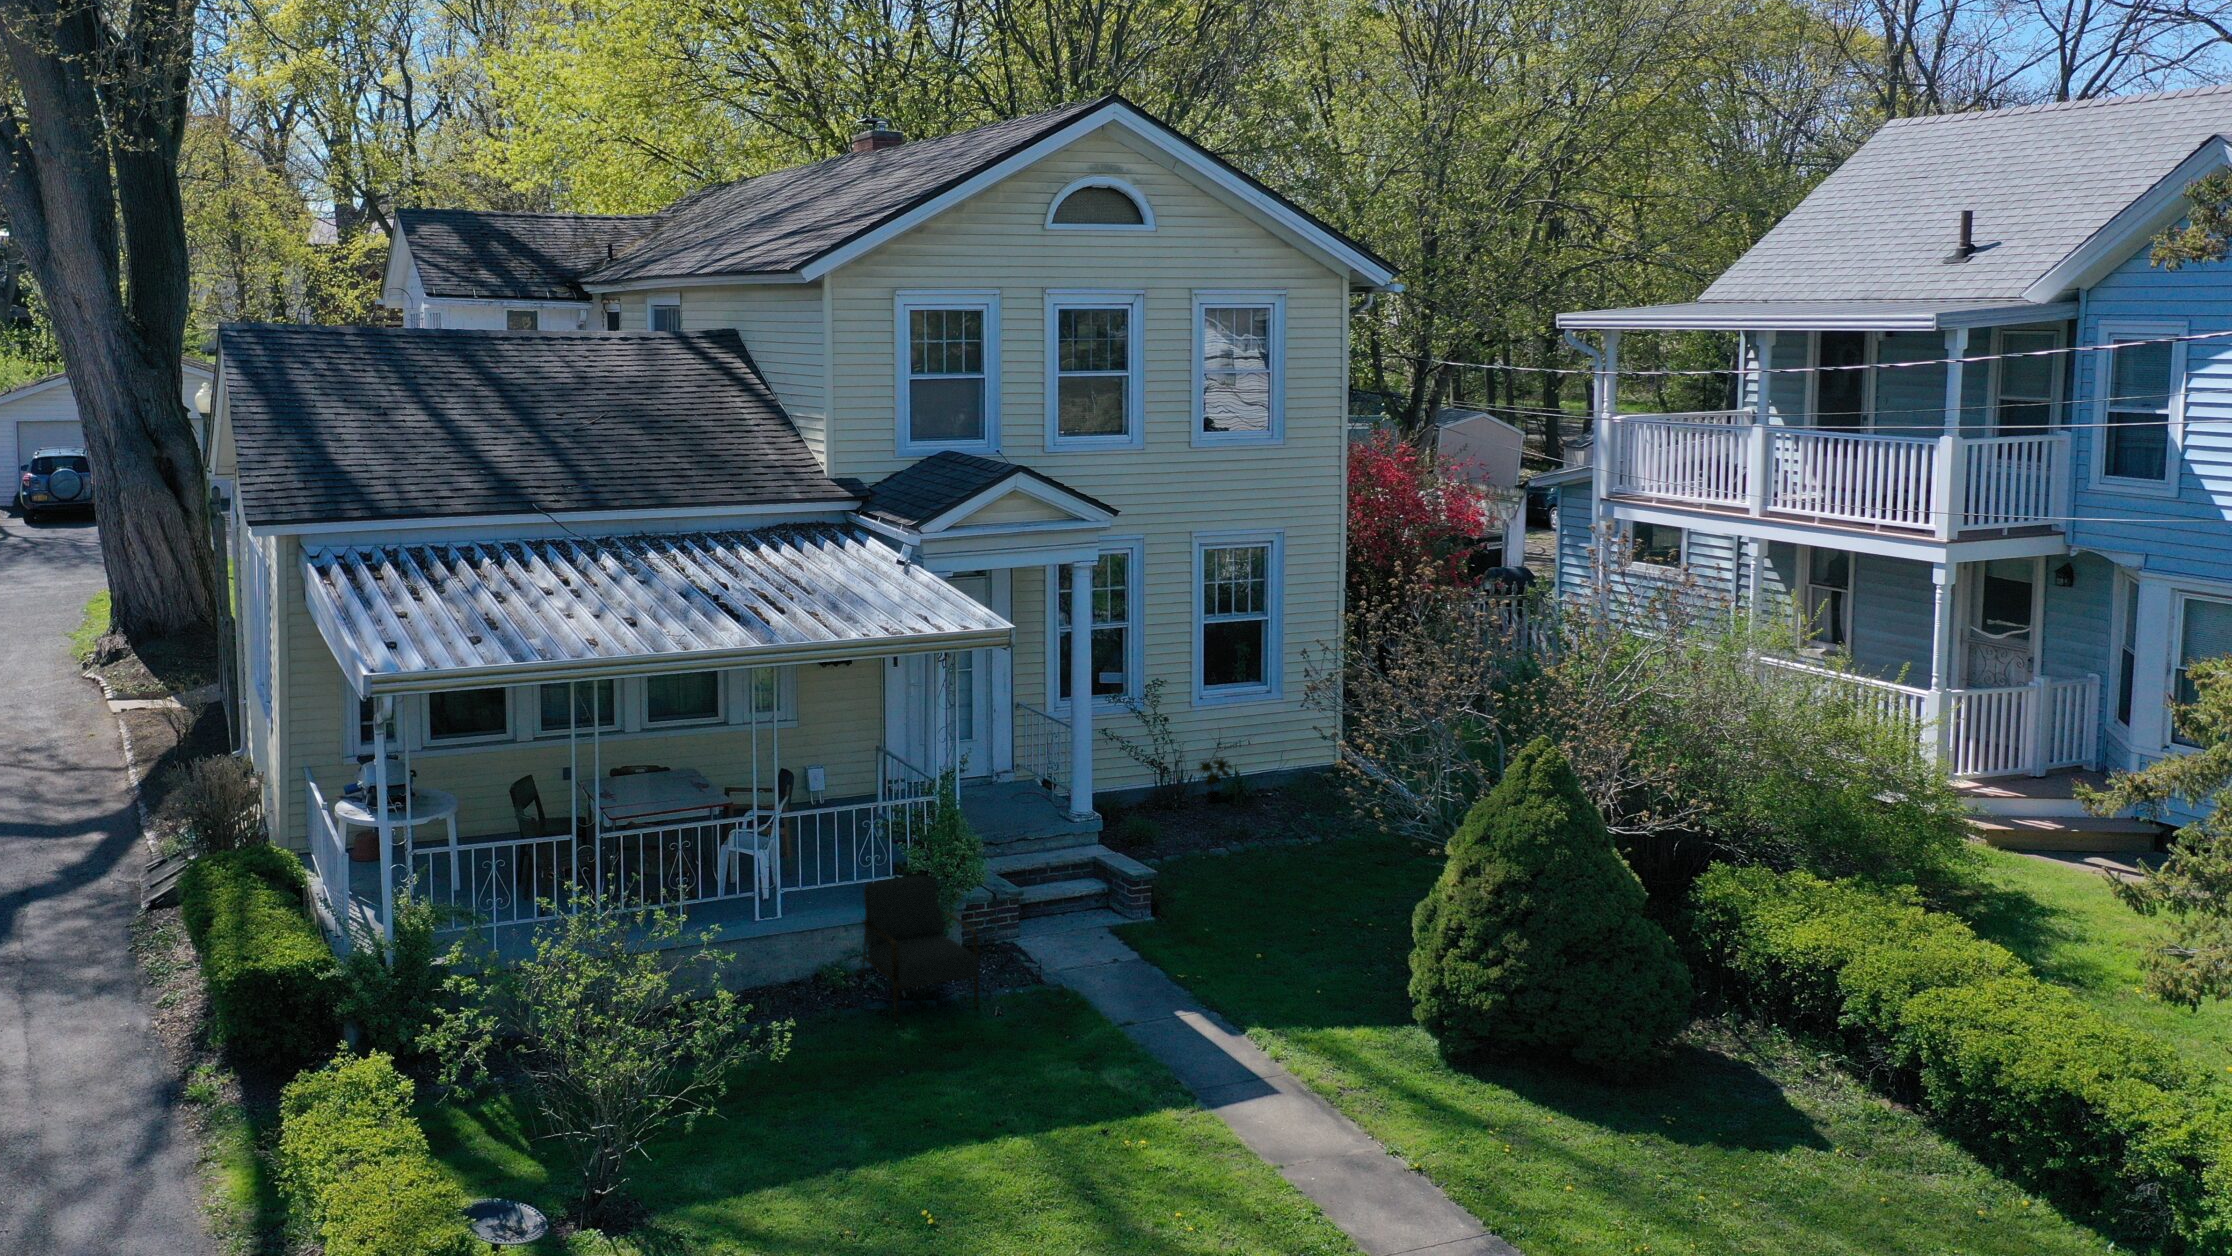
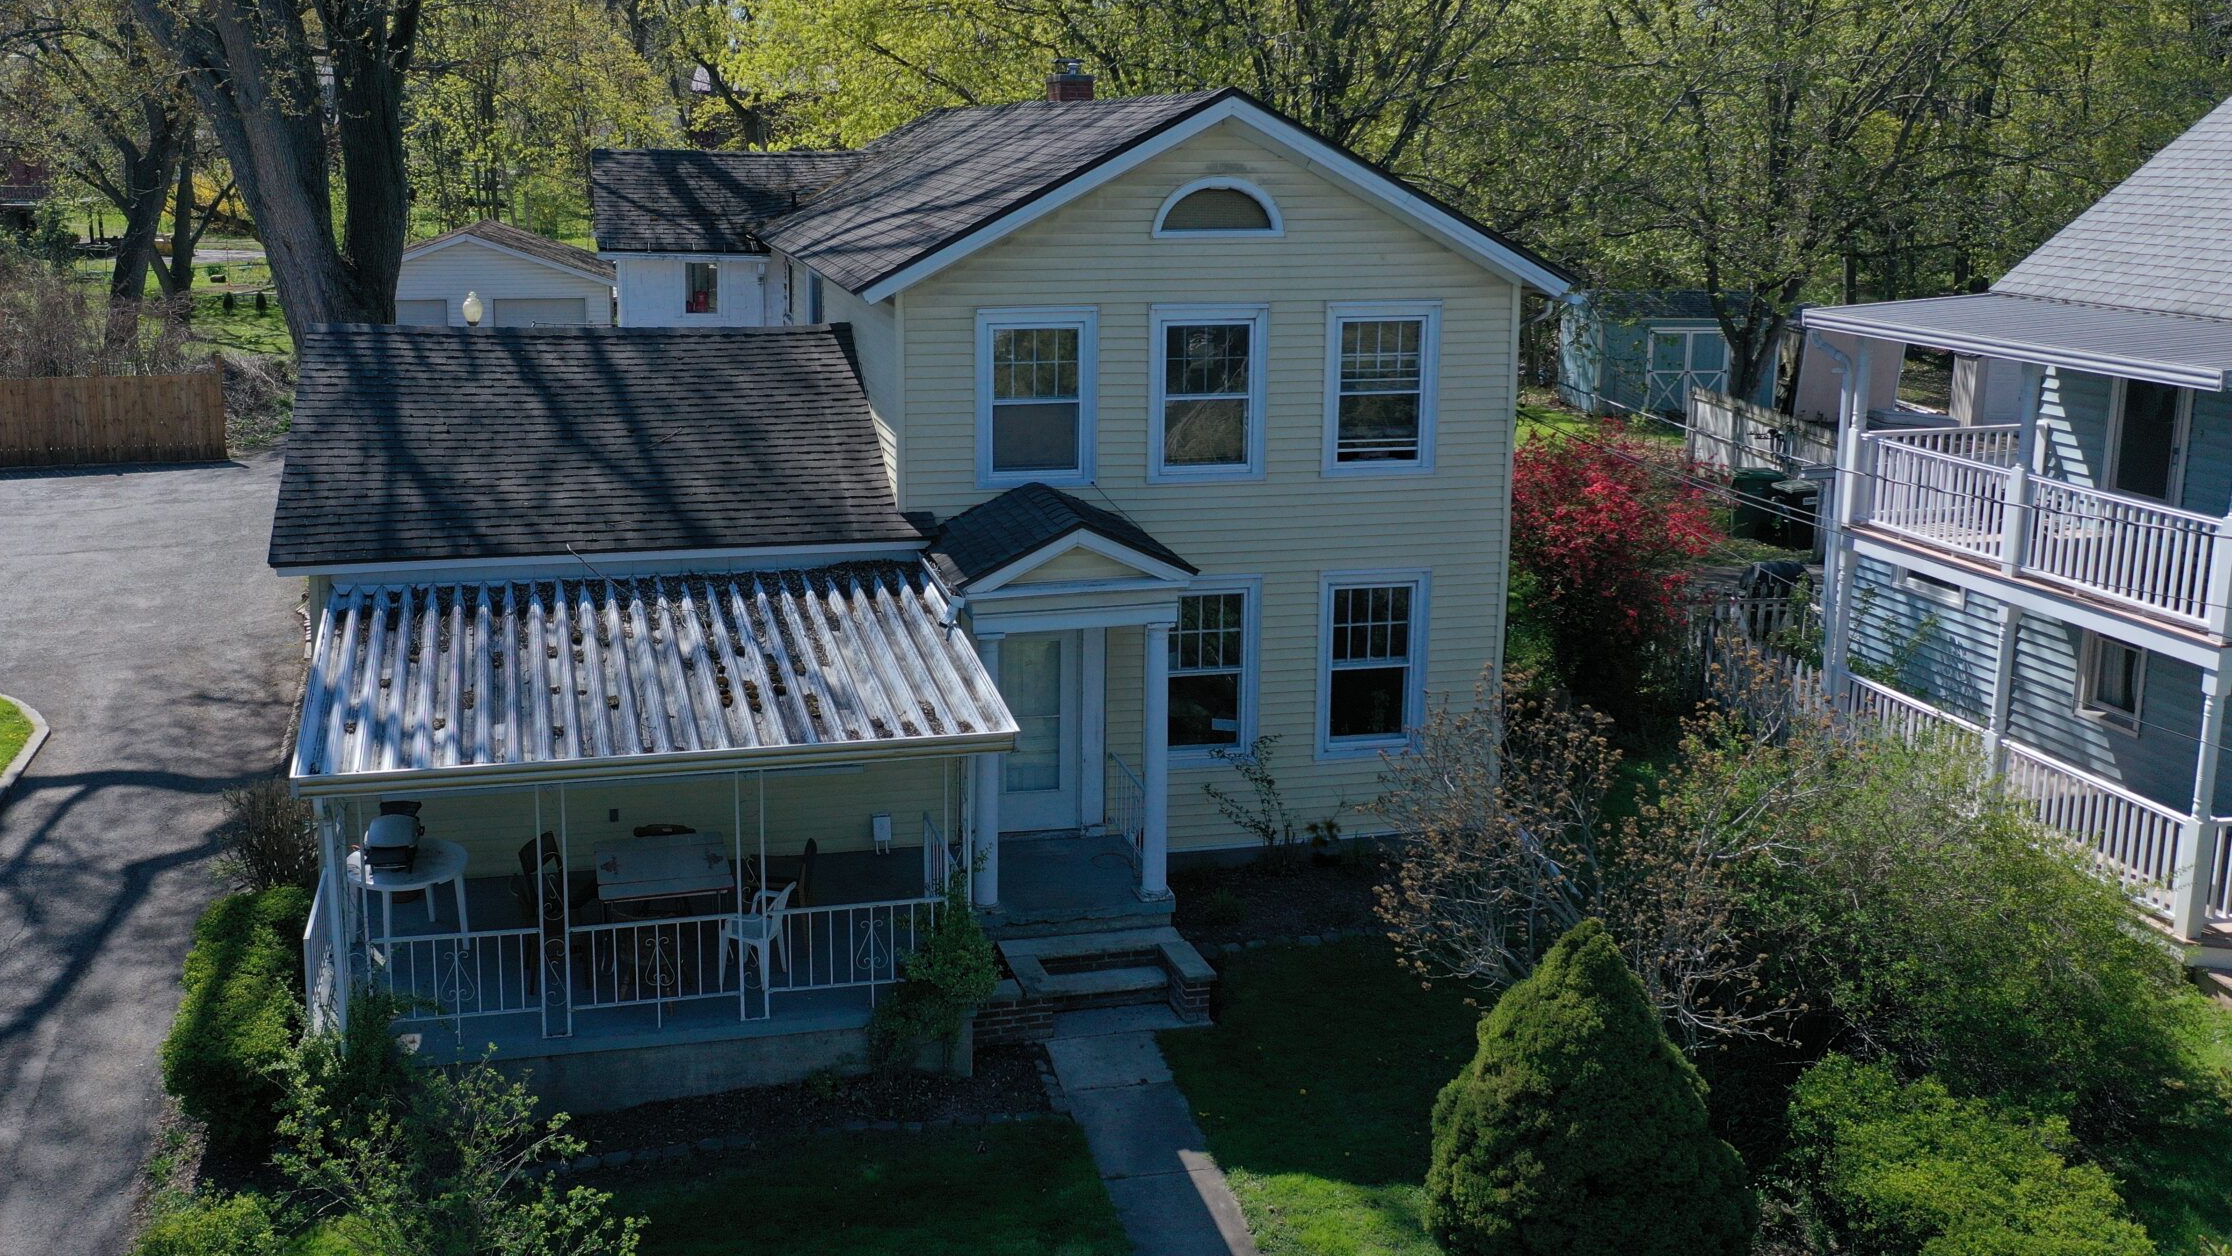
chair: present [861,876,979,1020] -> none [853,984,967,1145]

